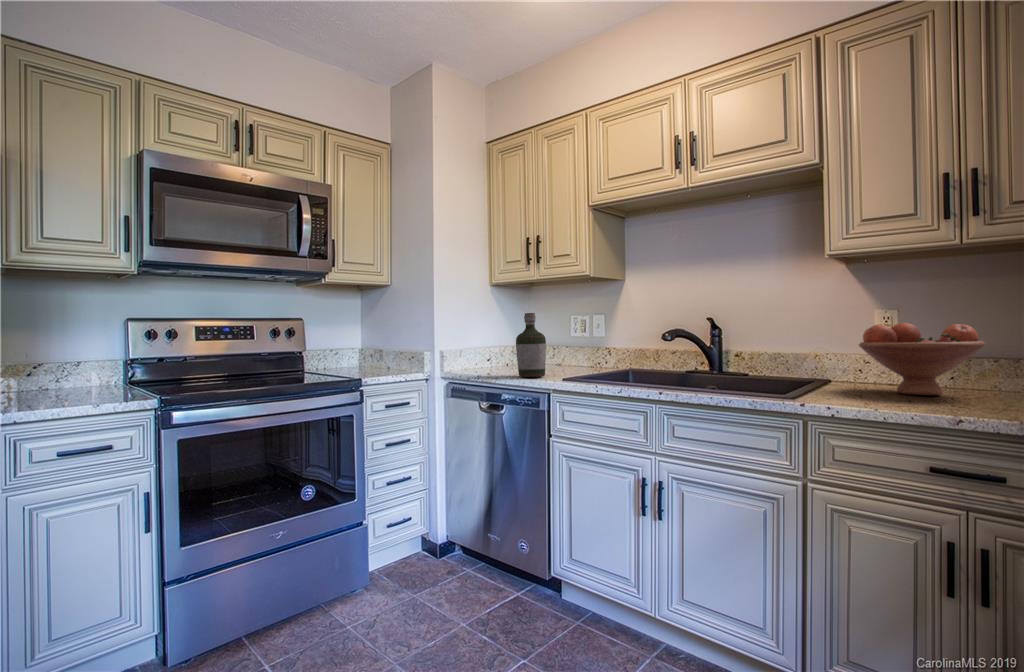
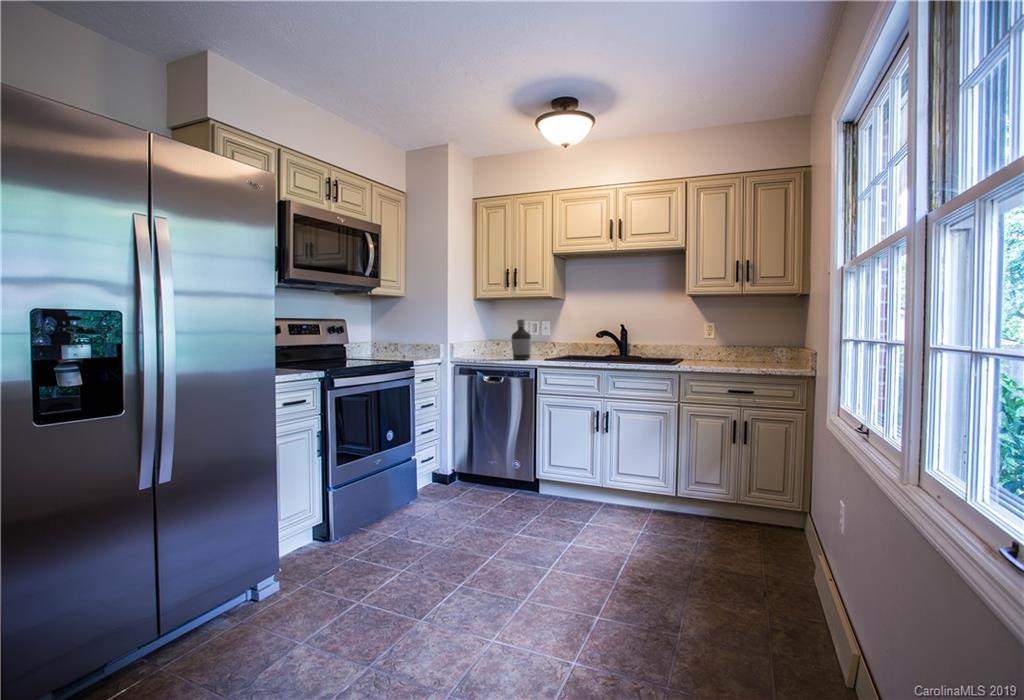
fruit bowl: present [859,323,985,395] -> none [699,329,749,363]

